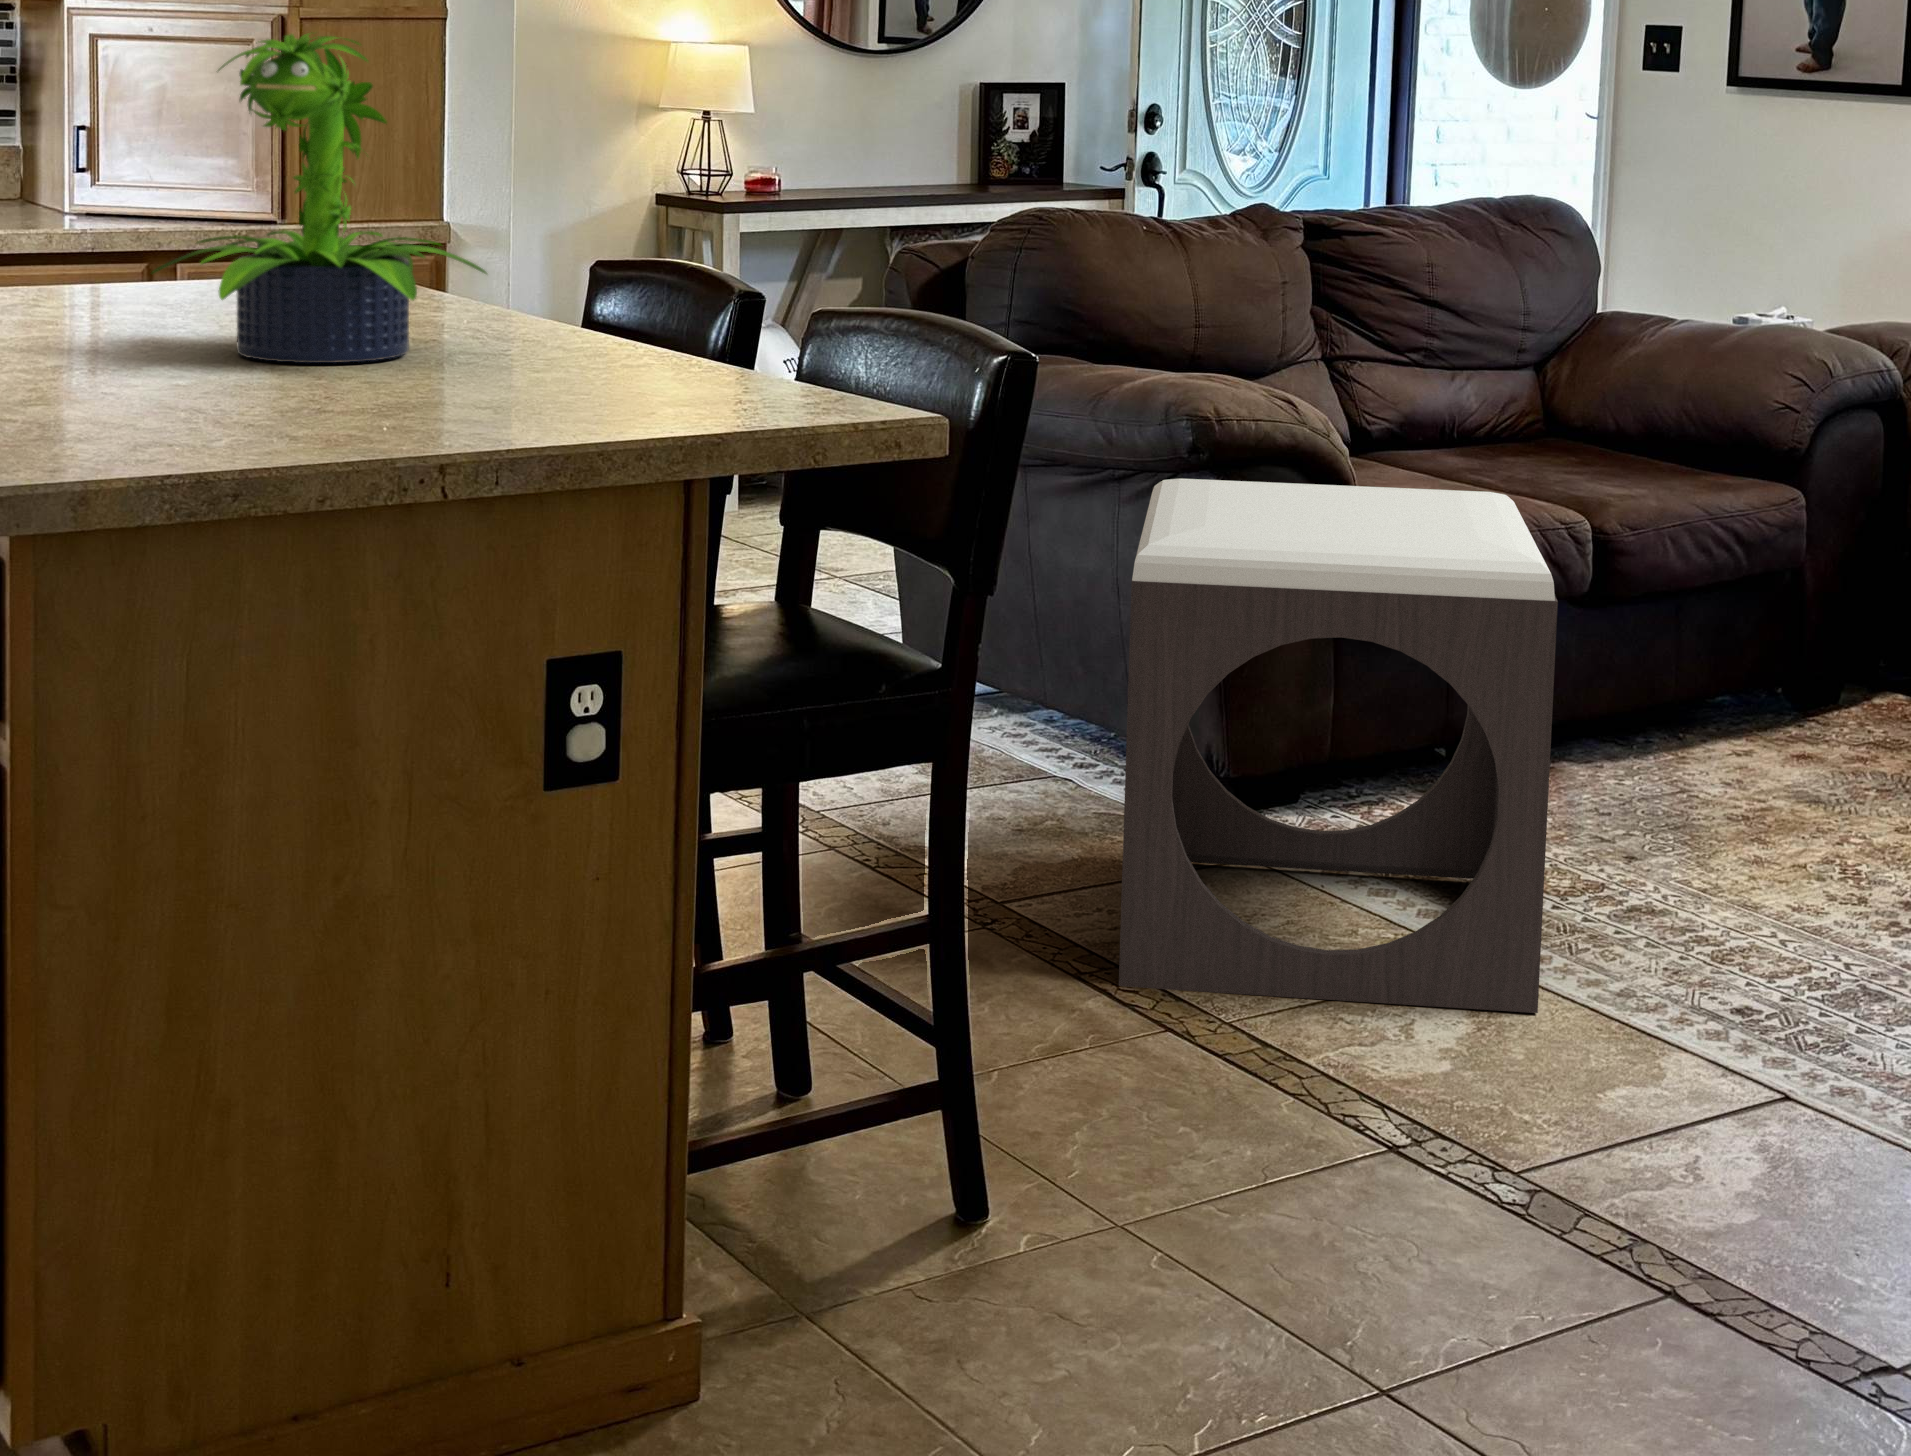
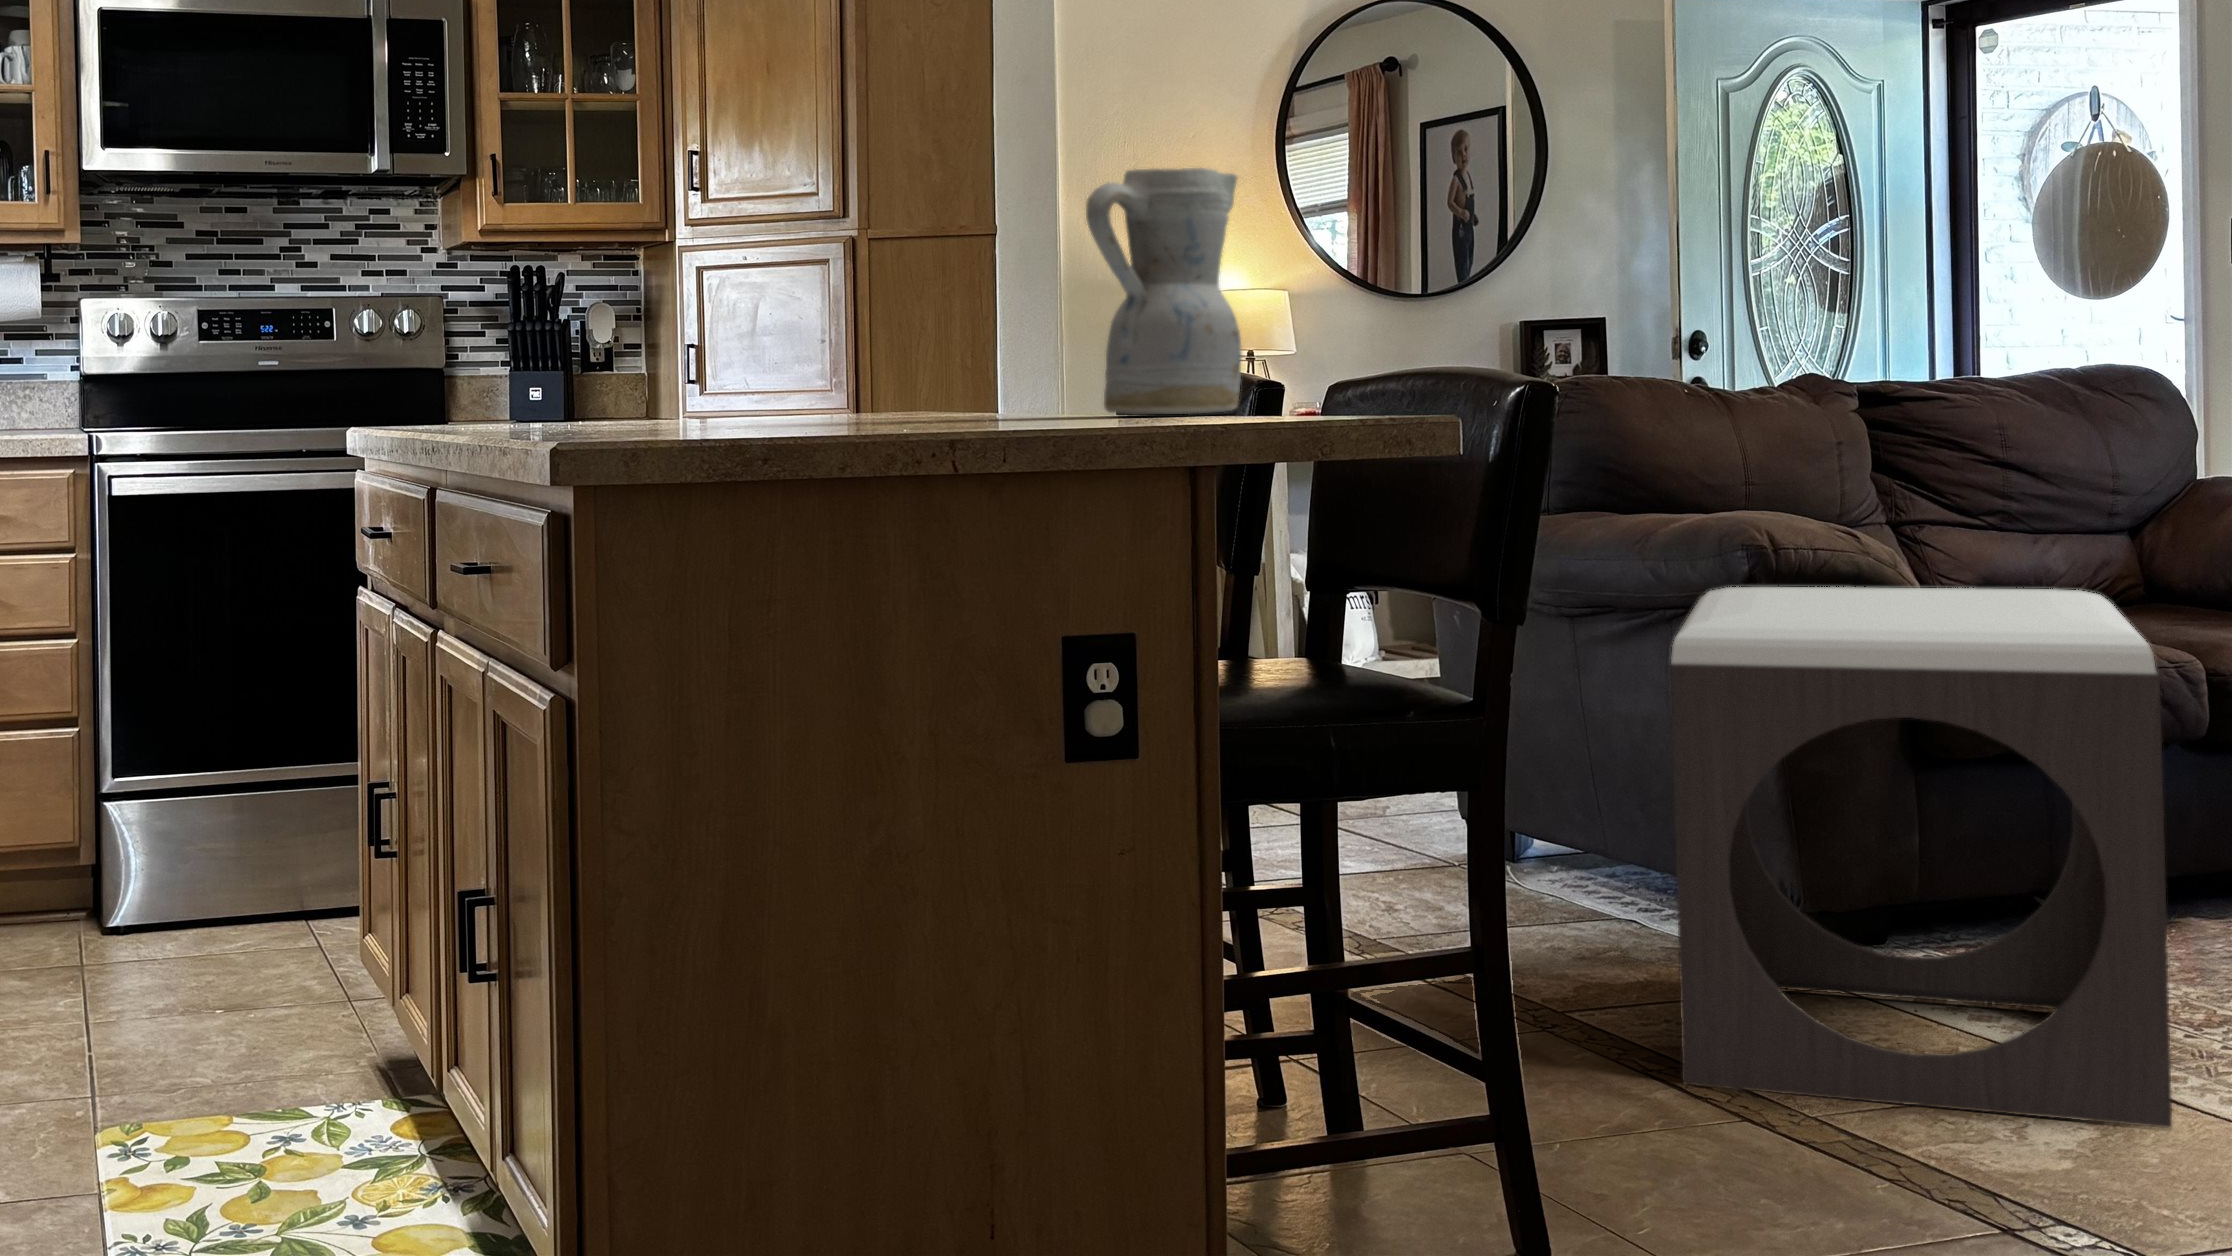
potted plant: present [152,34,487,363] -> none [710,127,1003,419]
ceramic pitcher: none [595,130,755,397] -> present [1086,167,1242,414]

